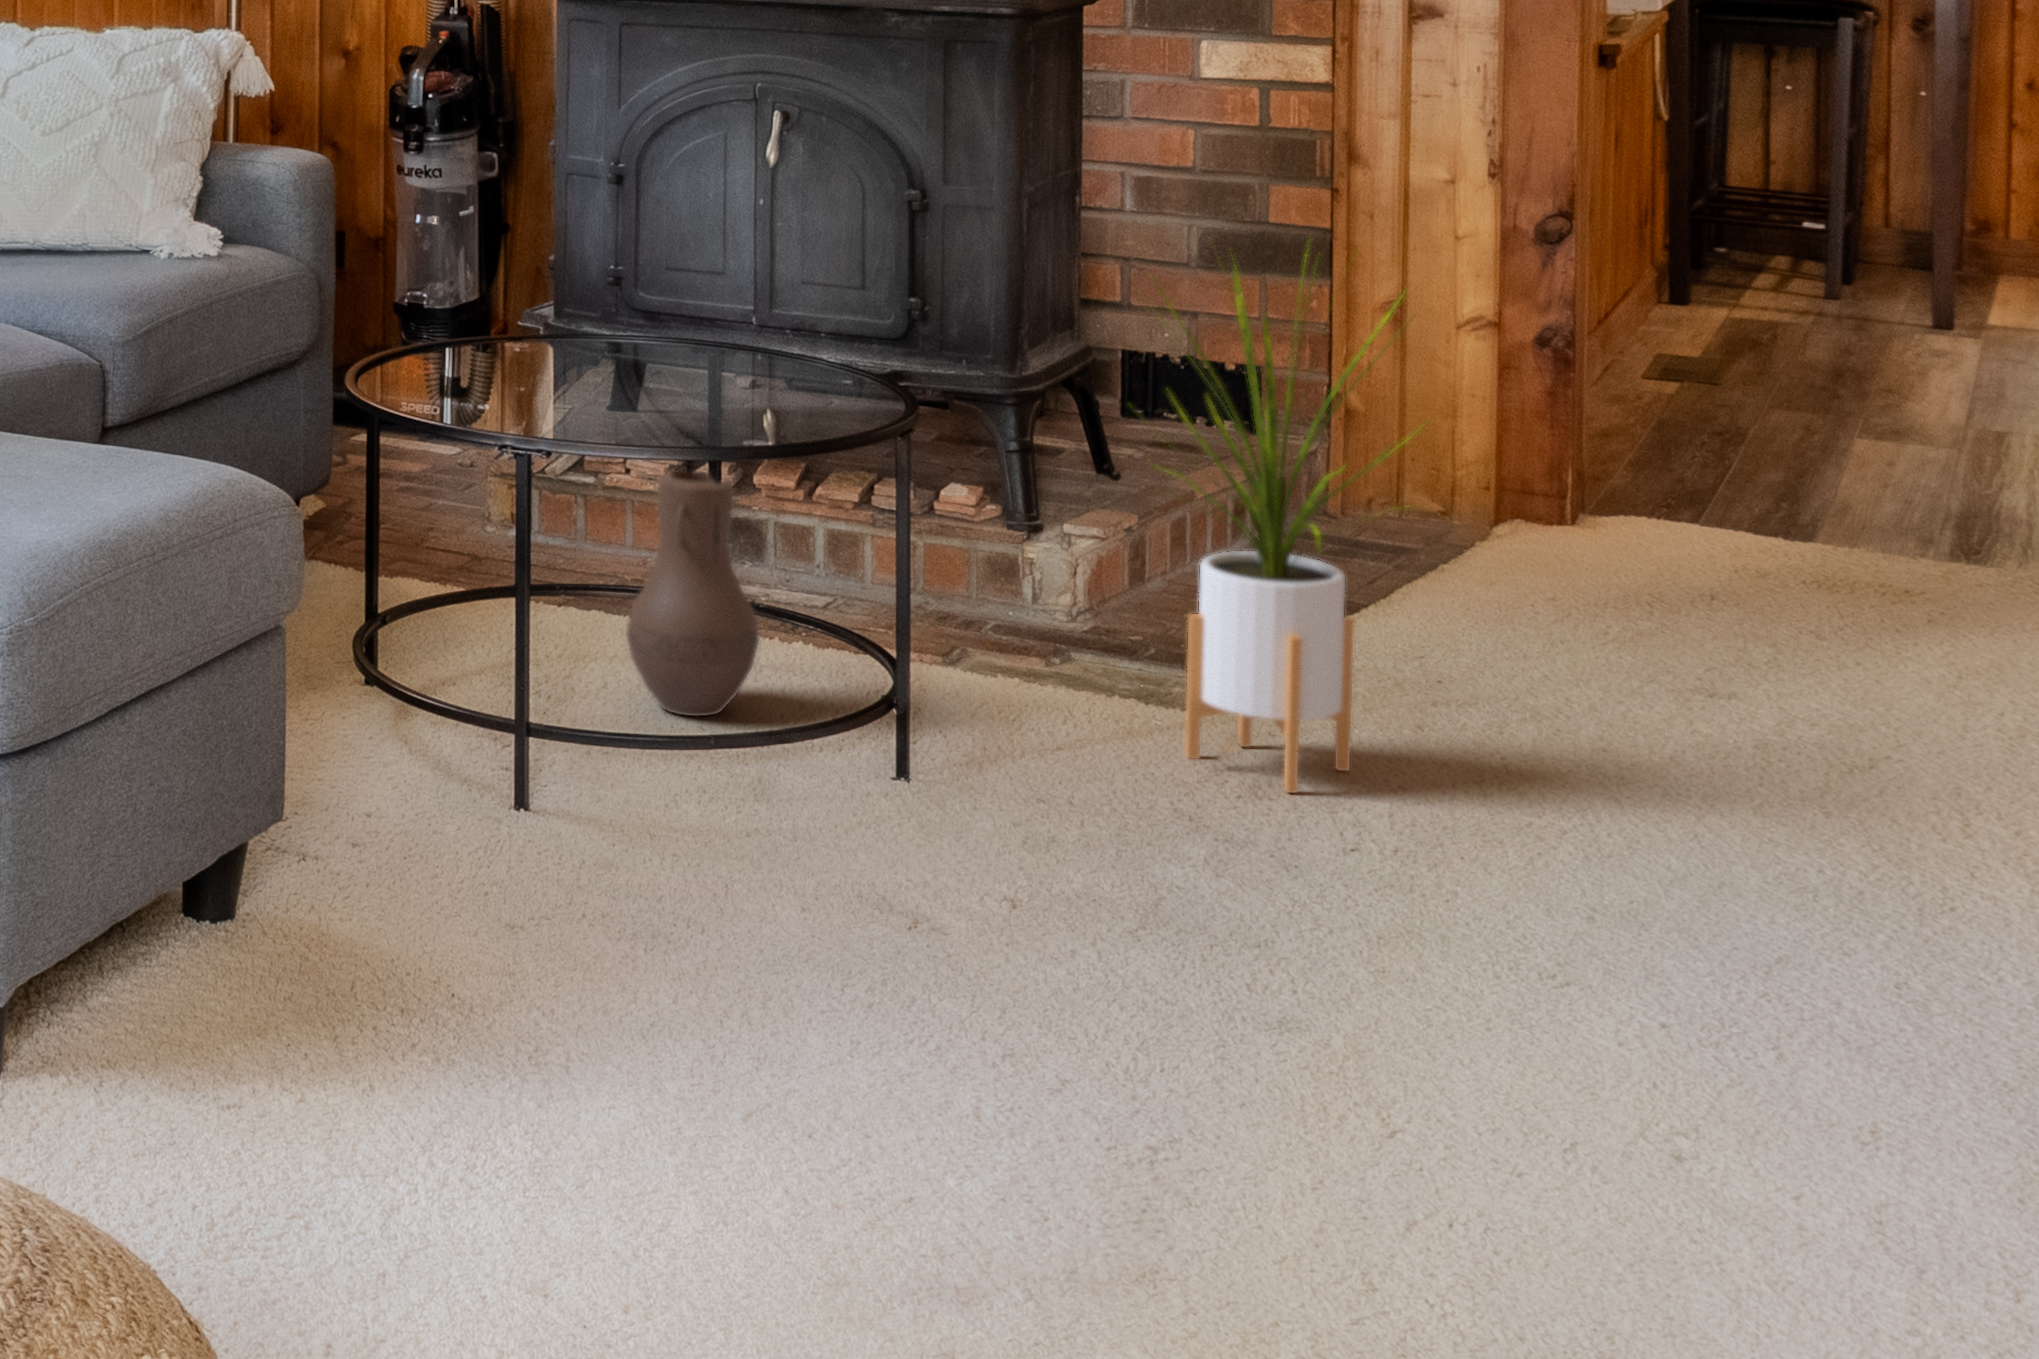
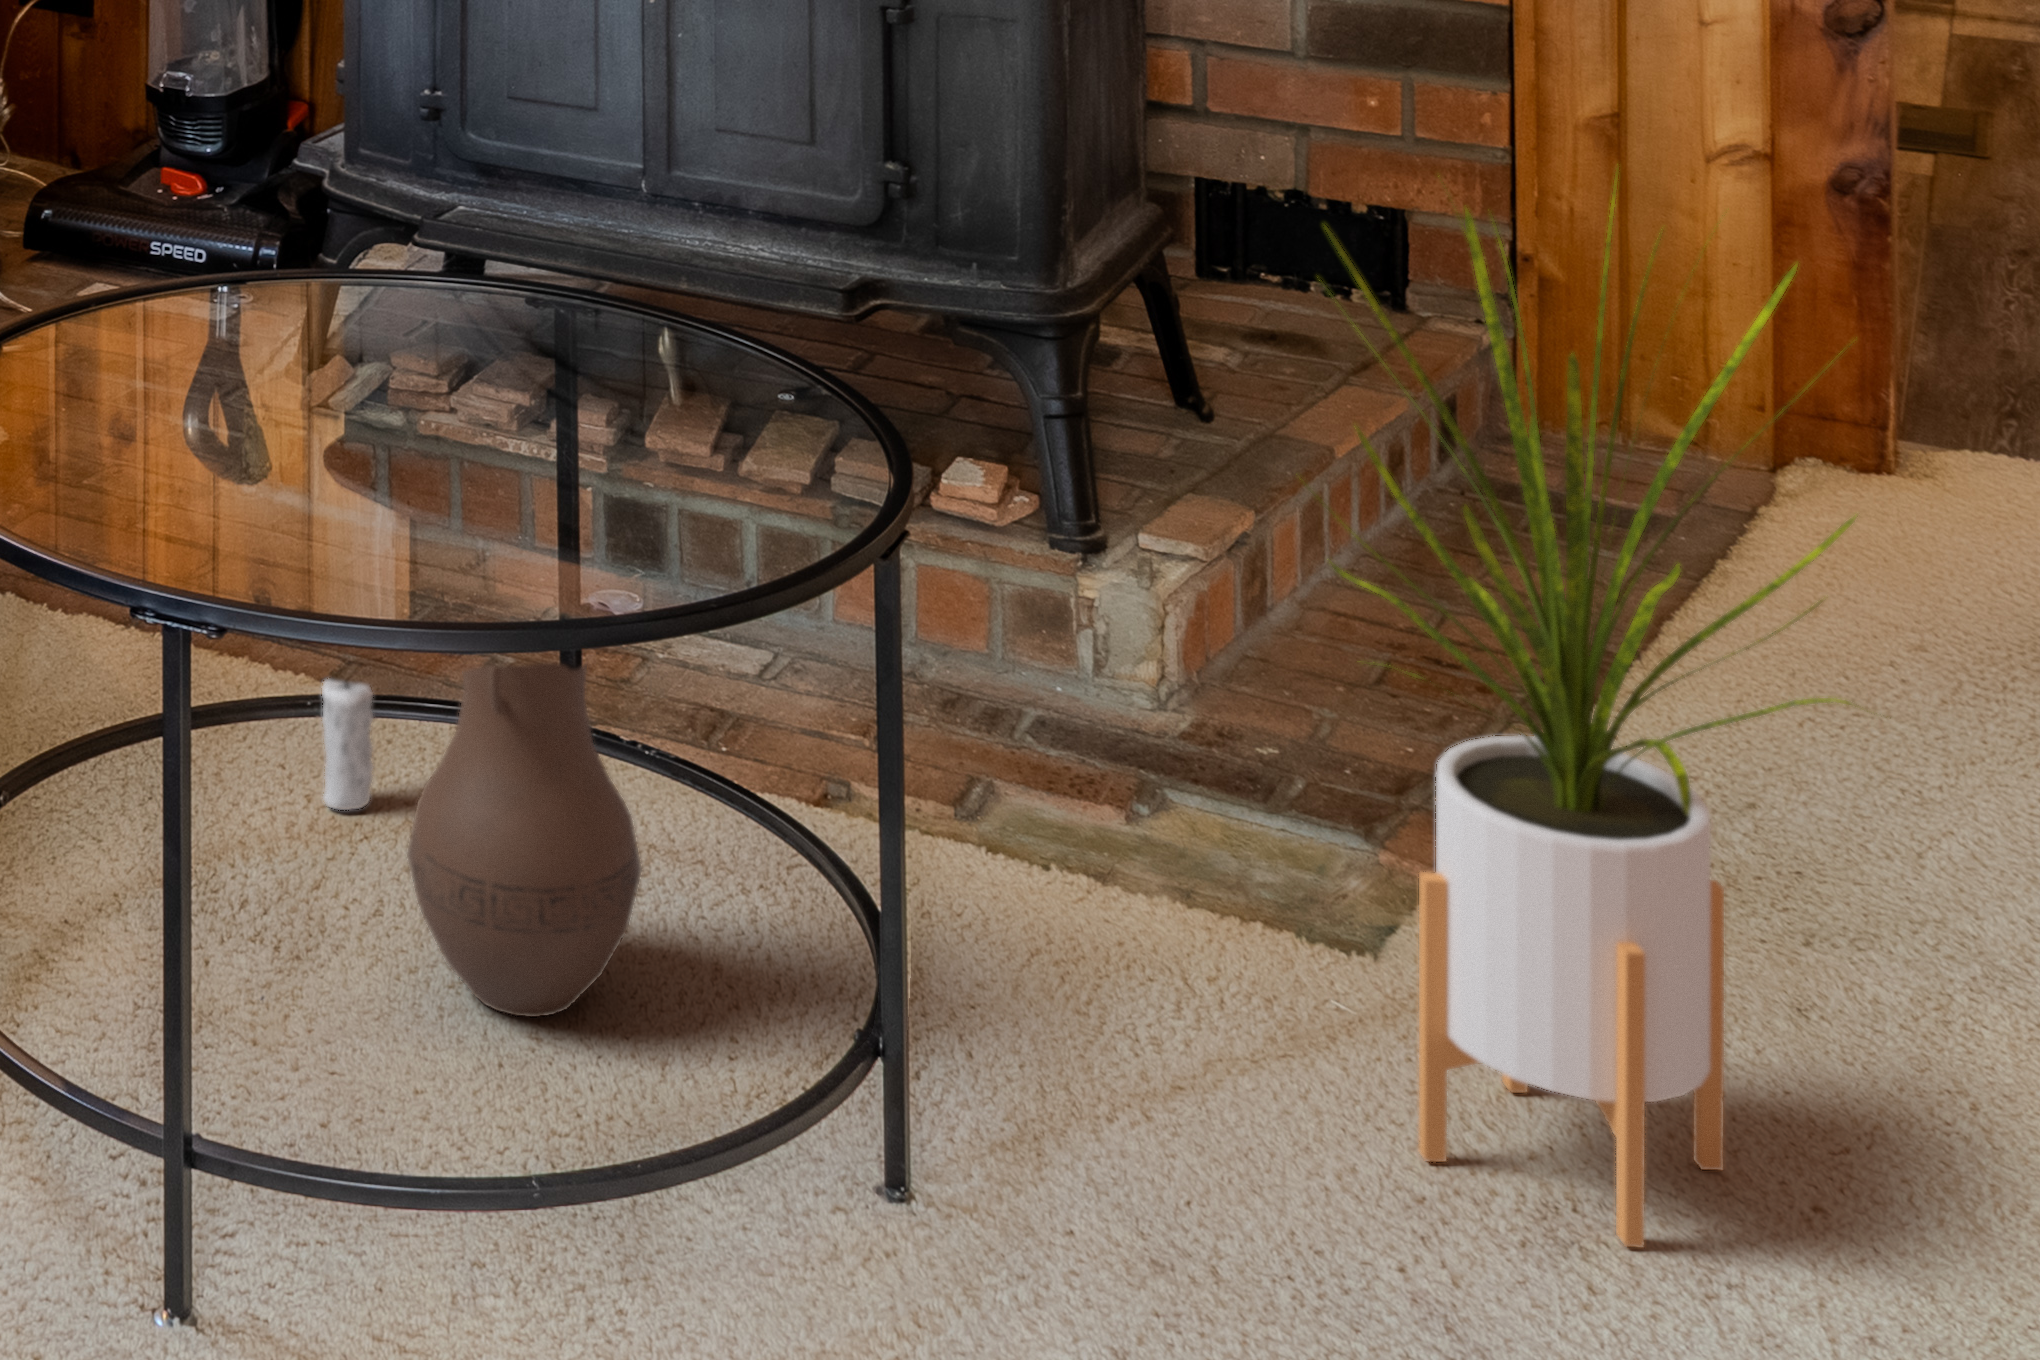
candle: none [565,558,597,647] -> present [322,680,373,810]

